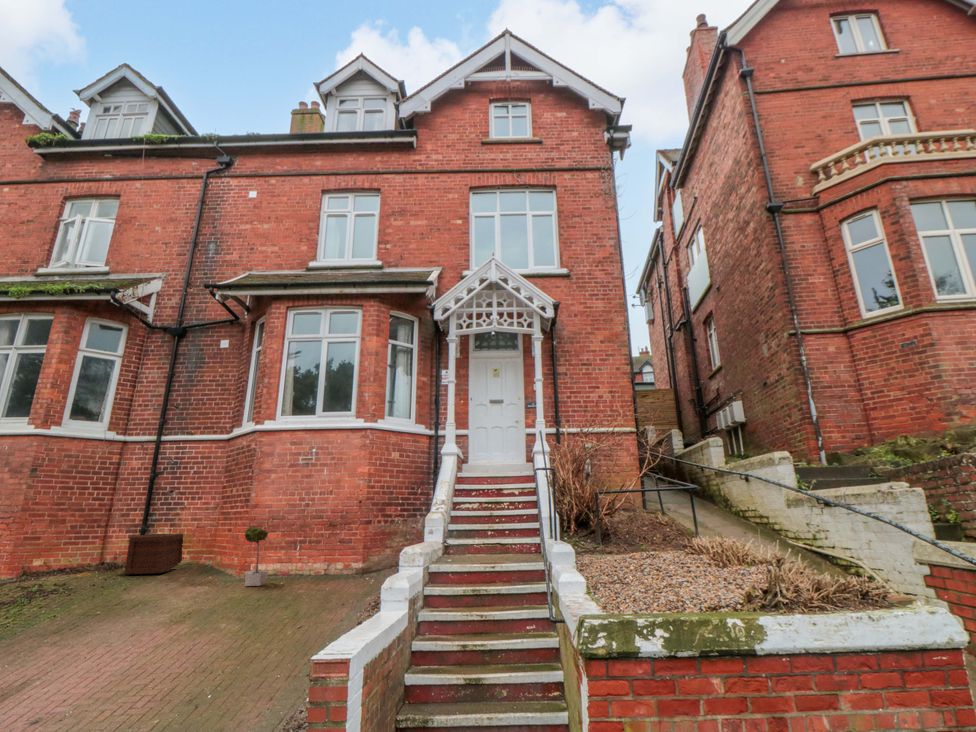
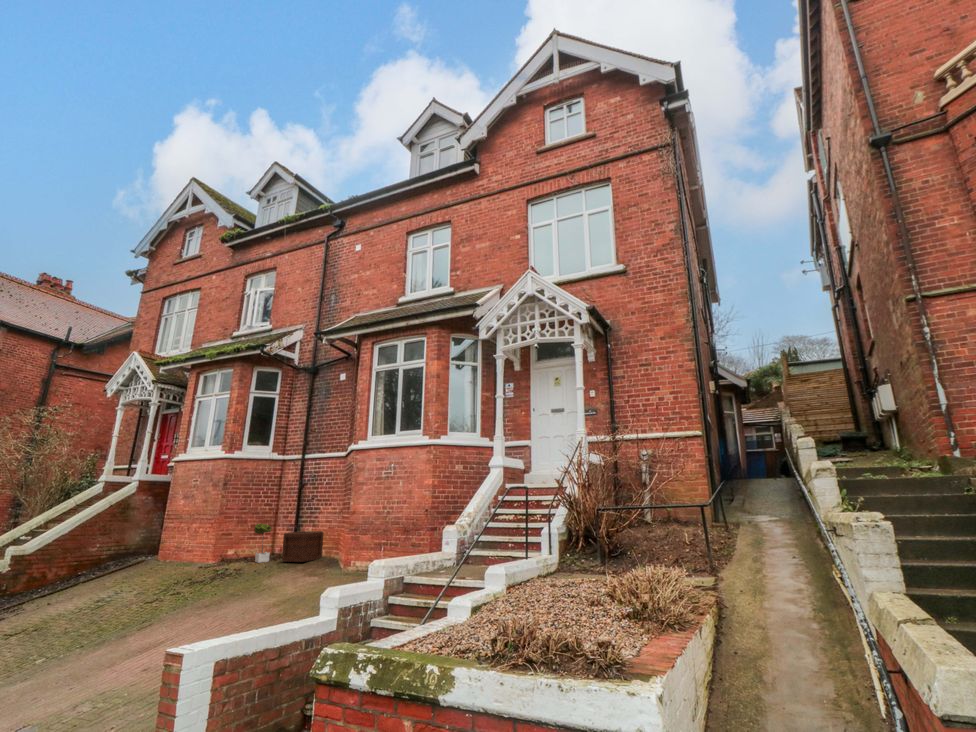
potted tree: present [245,527,268,586] -> present [254,523,272,563]

